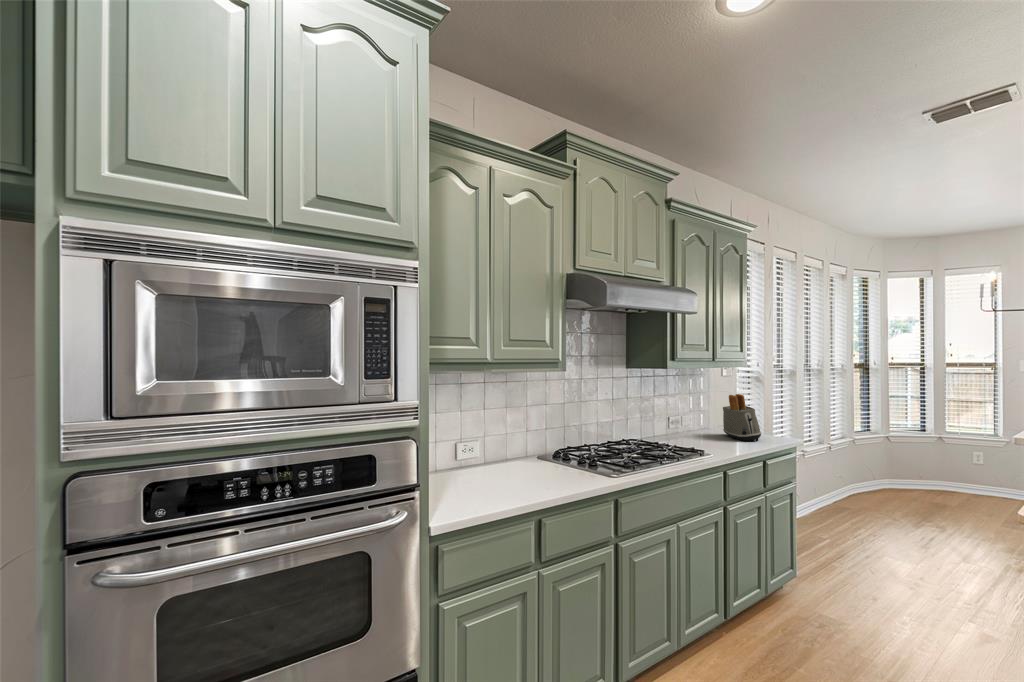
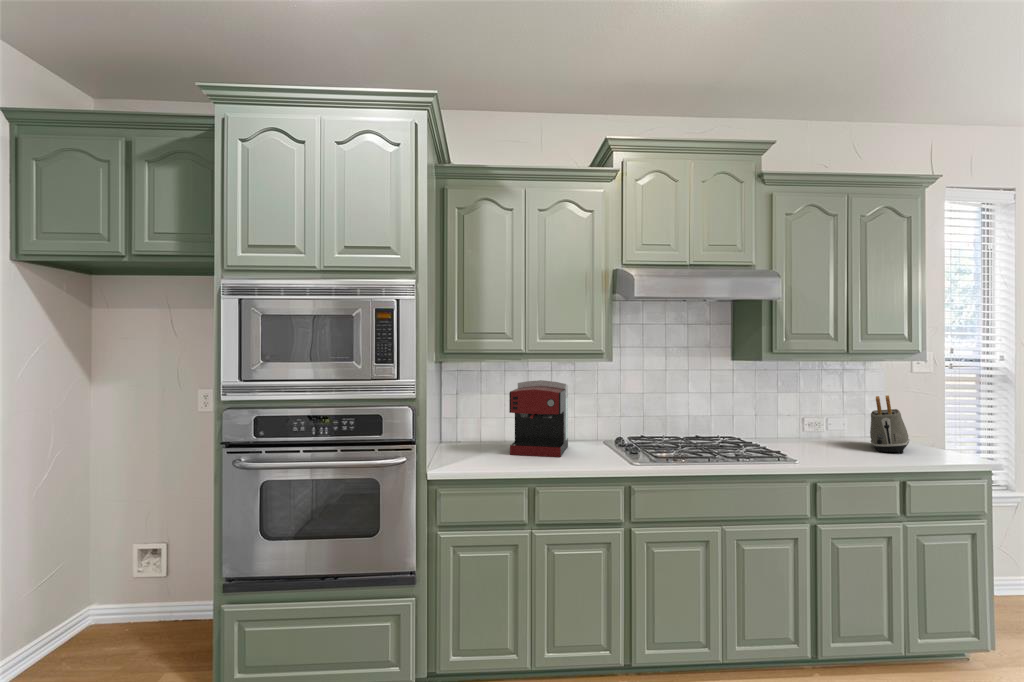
coffee maker: none [464,393,540,487] -> present [509,380,568,457]

